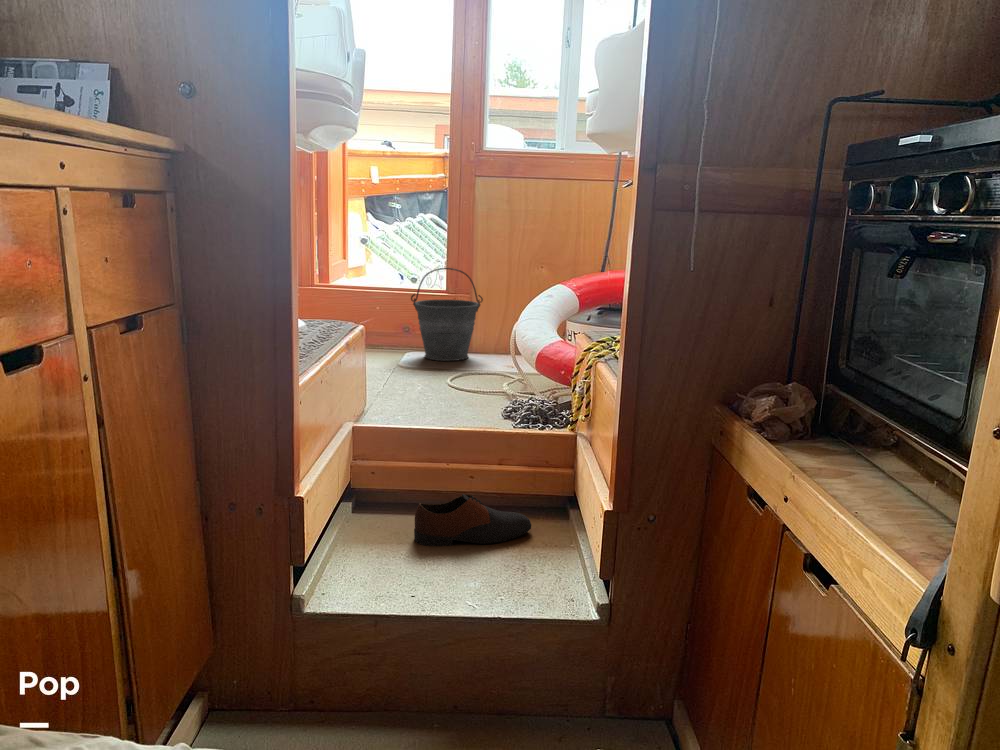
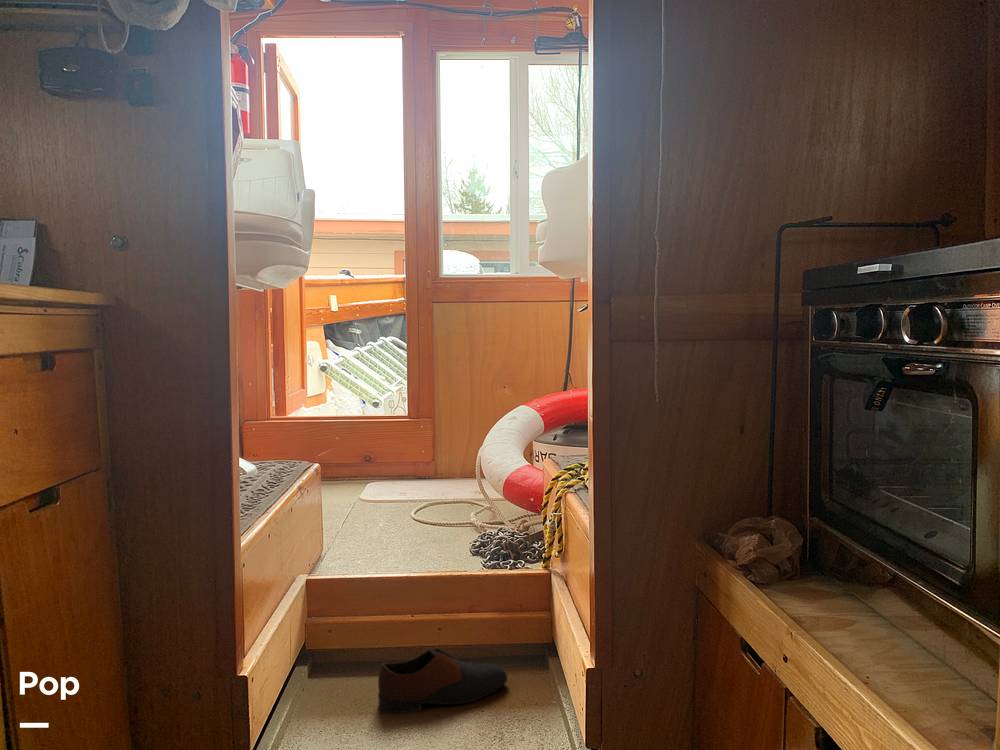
bucket: present [411,268,483,361] -> none [372,394,446,489]

